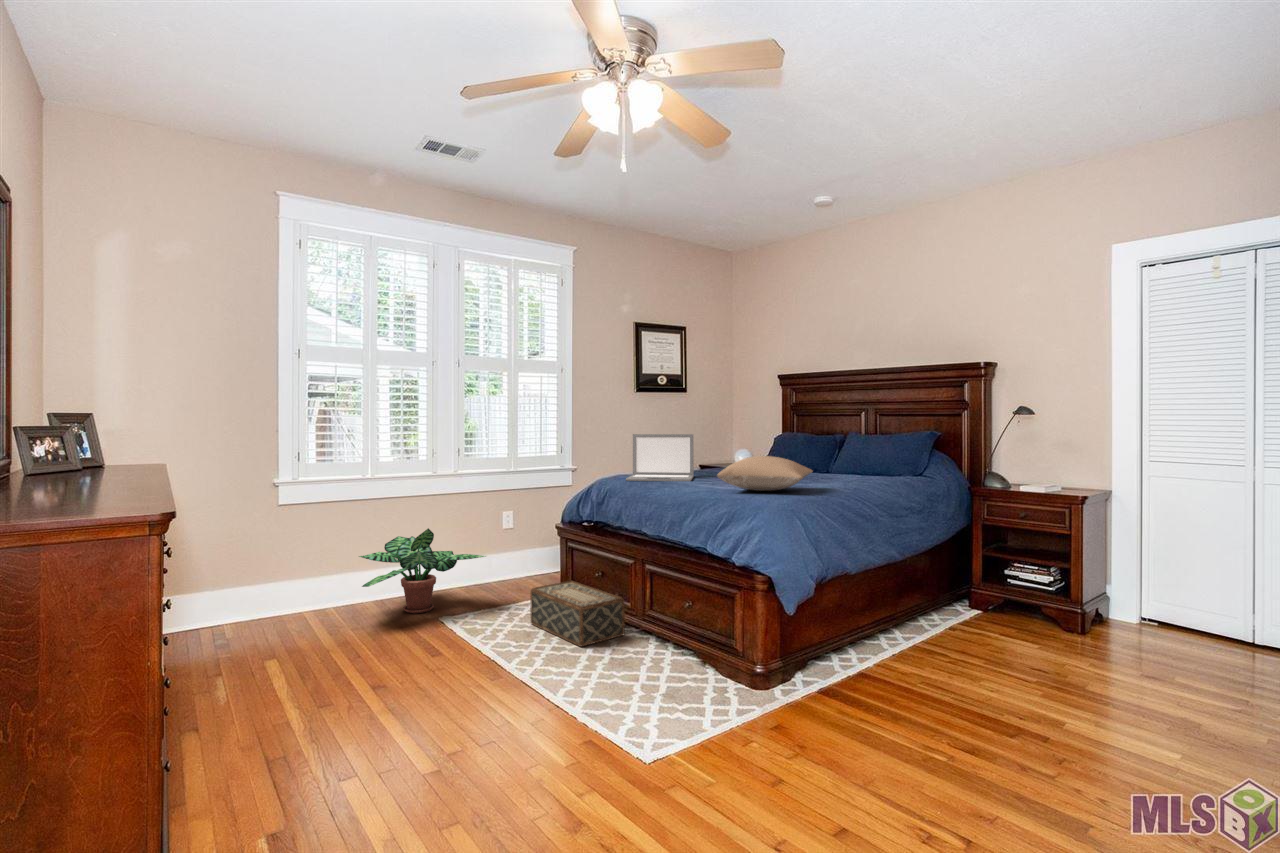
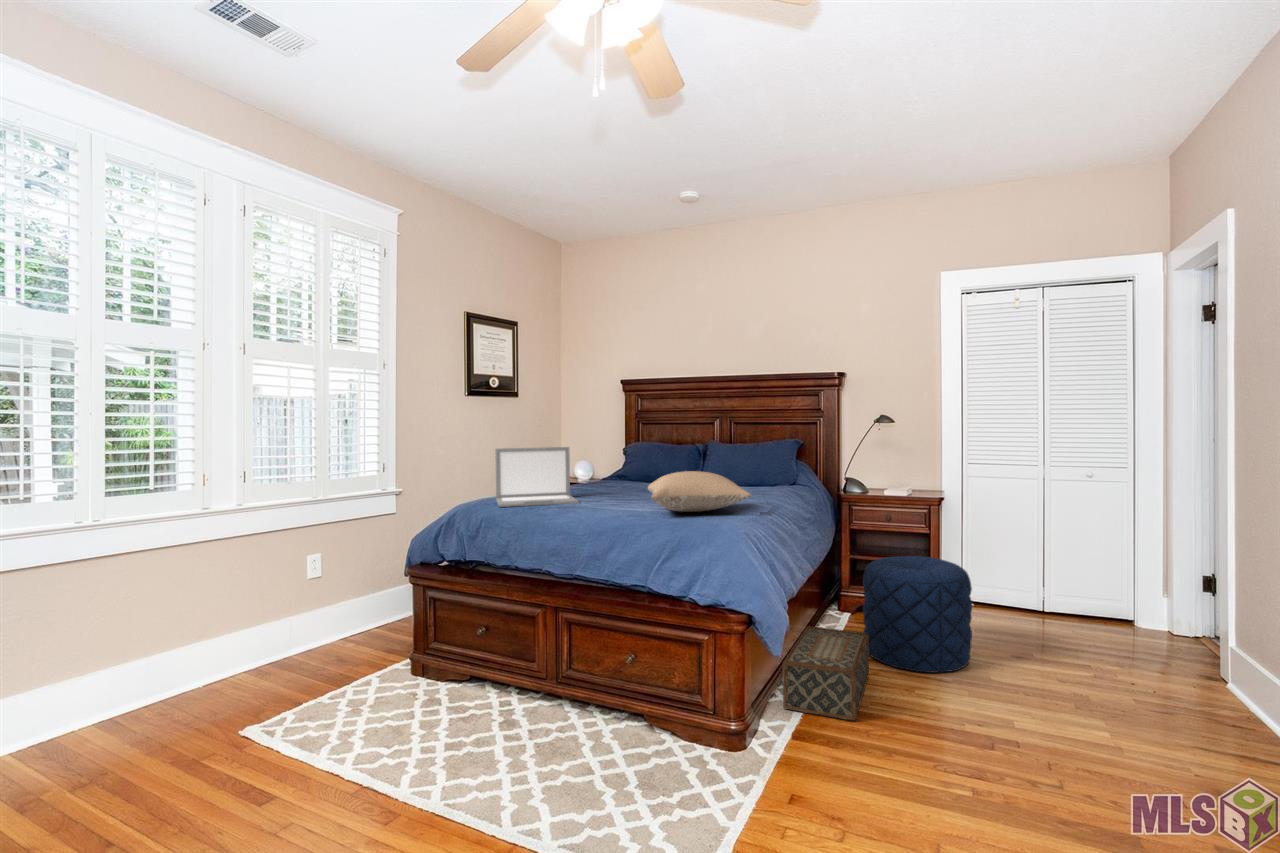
potted plant: present [359,528,486,613] -> none [88,596,309,726]
pouf: none [953,552,1069,668] -> present [863,556,972,673]
woven basket: present [530,581,625,647] -> present [783,626,869,721]

